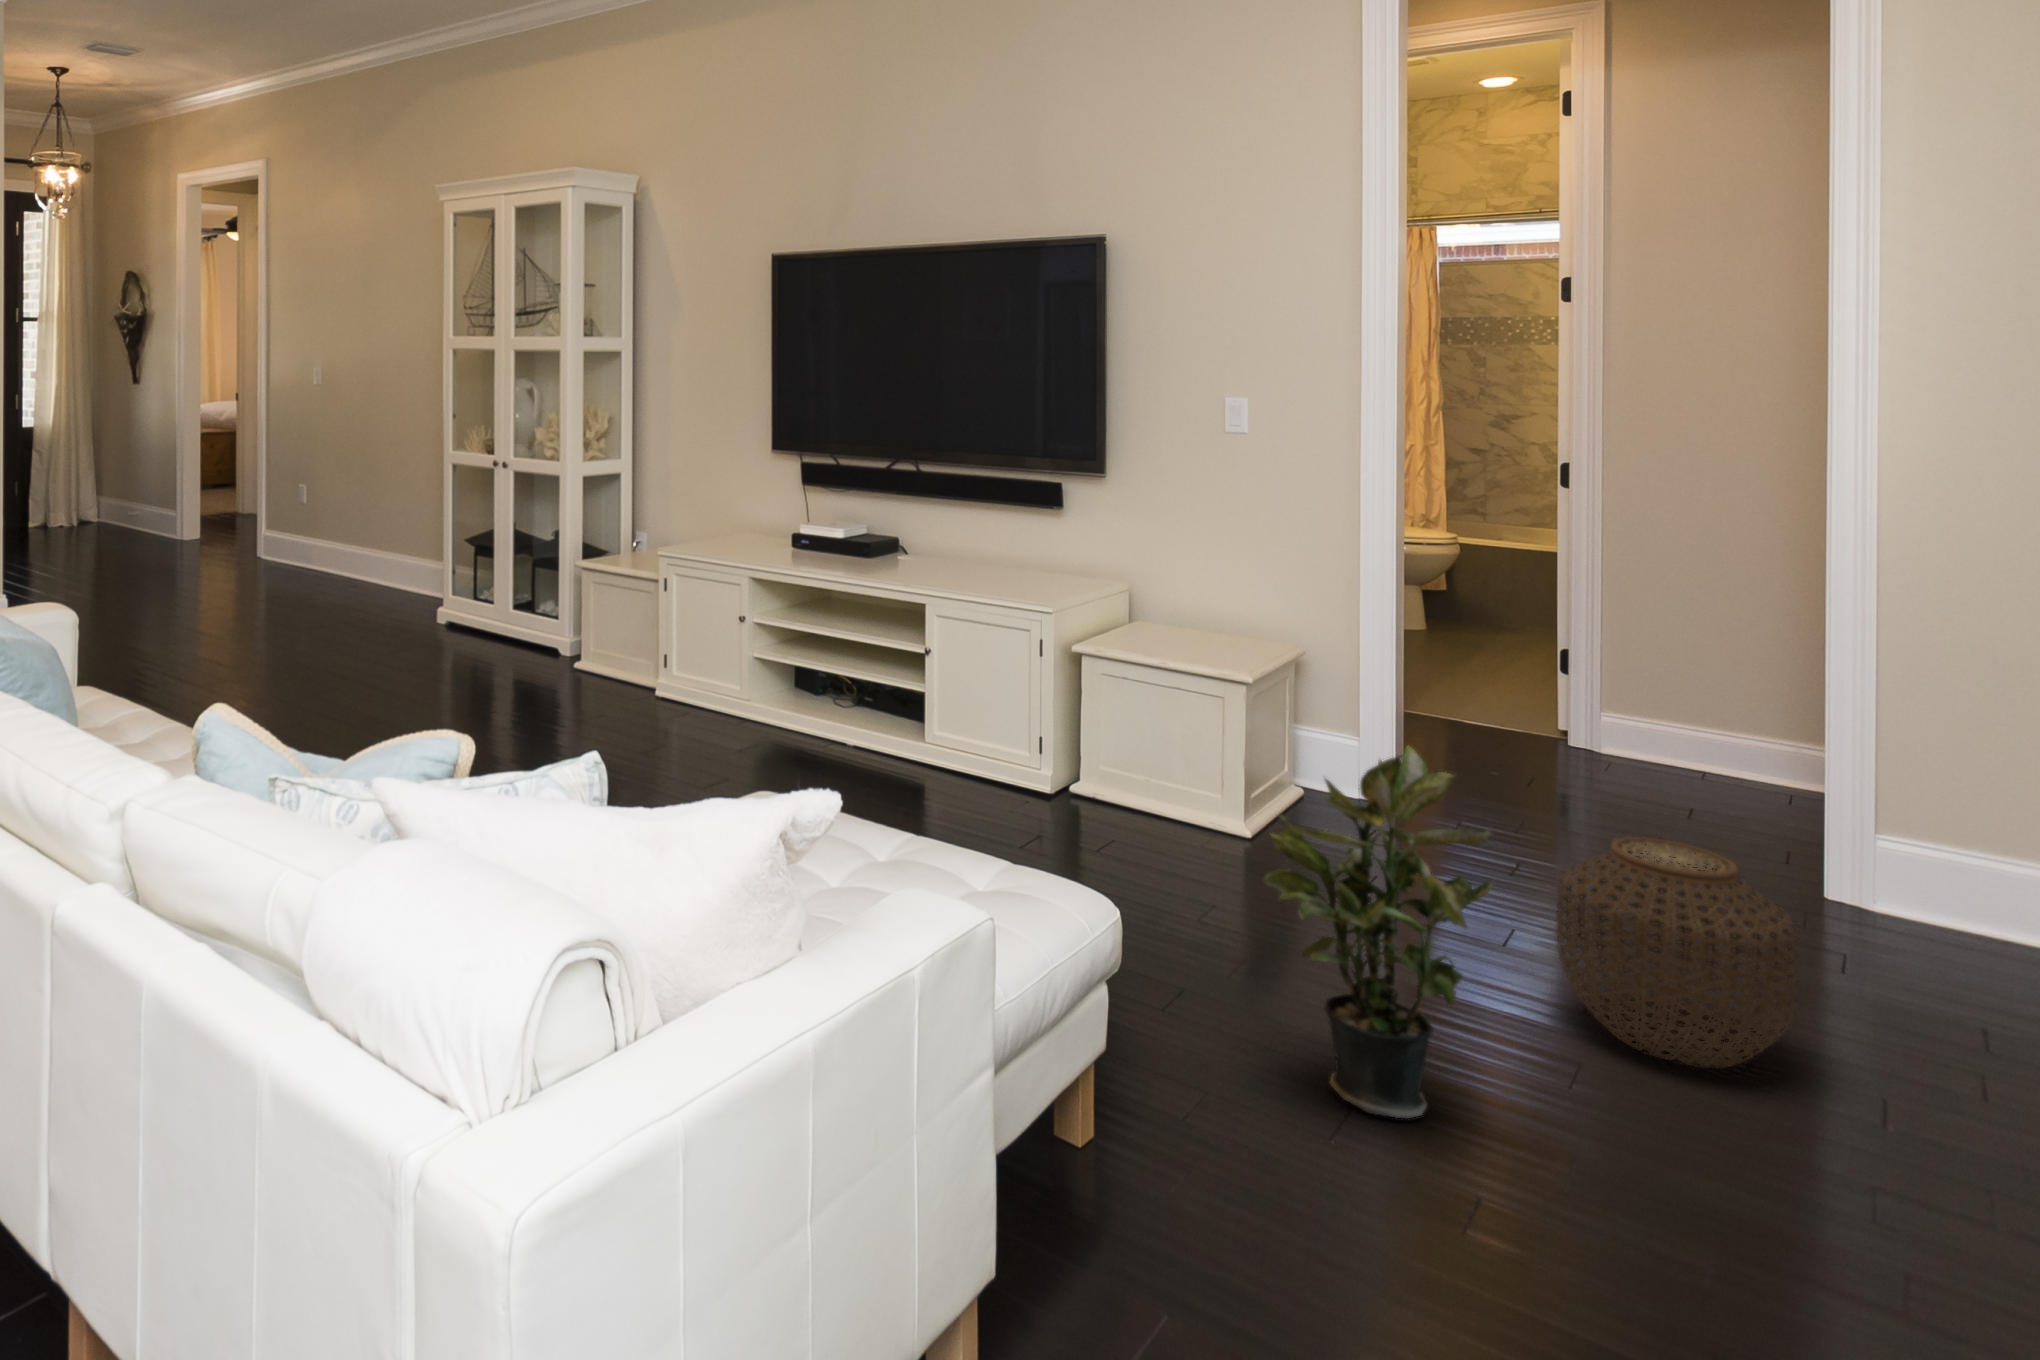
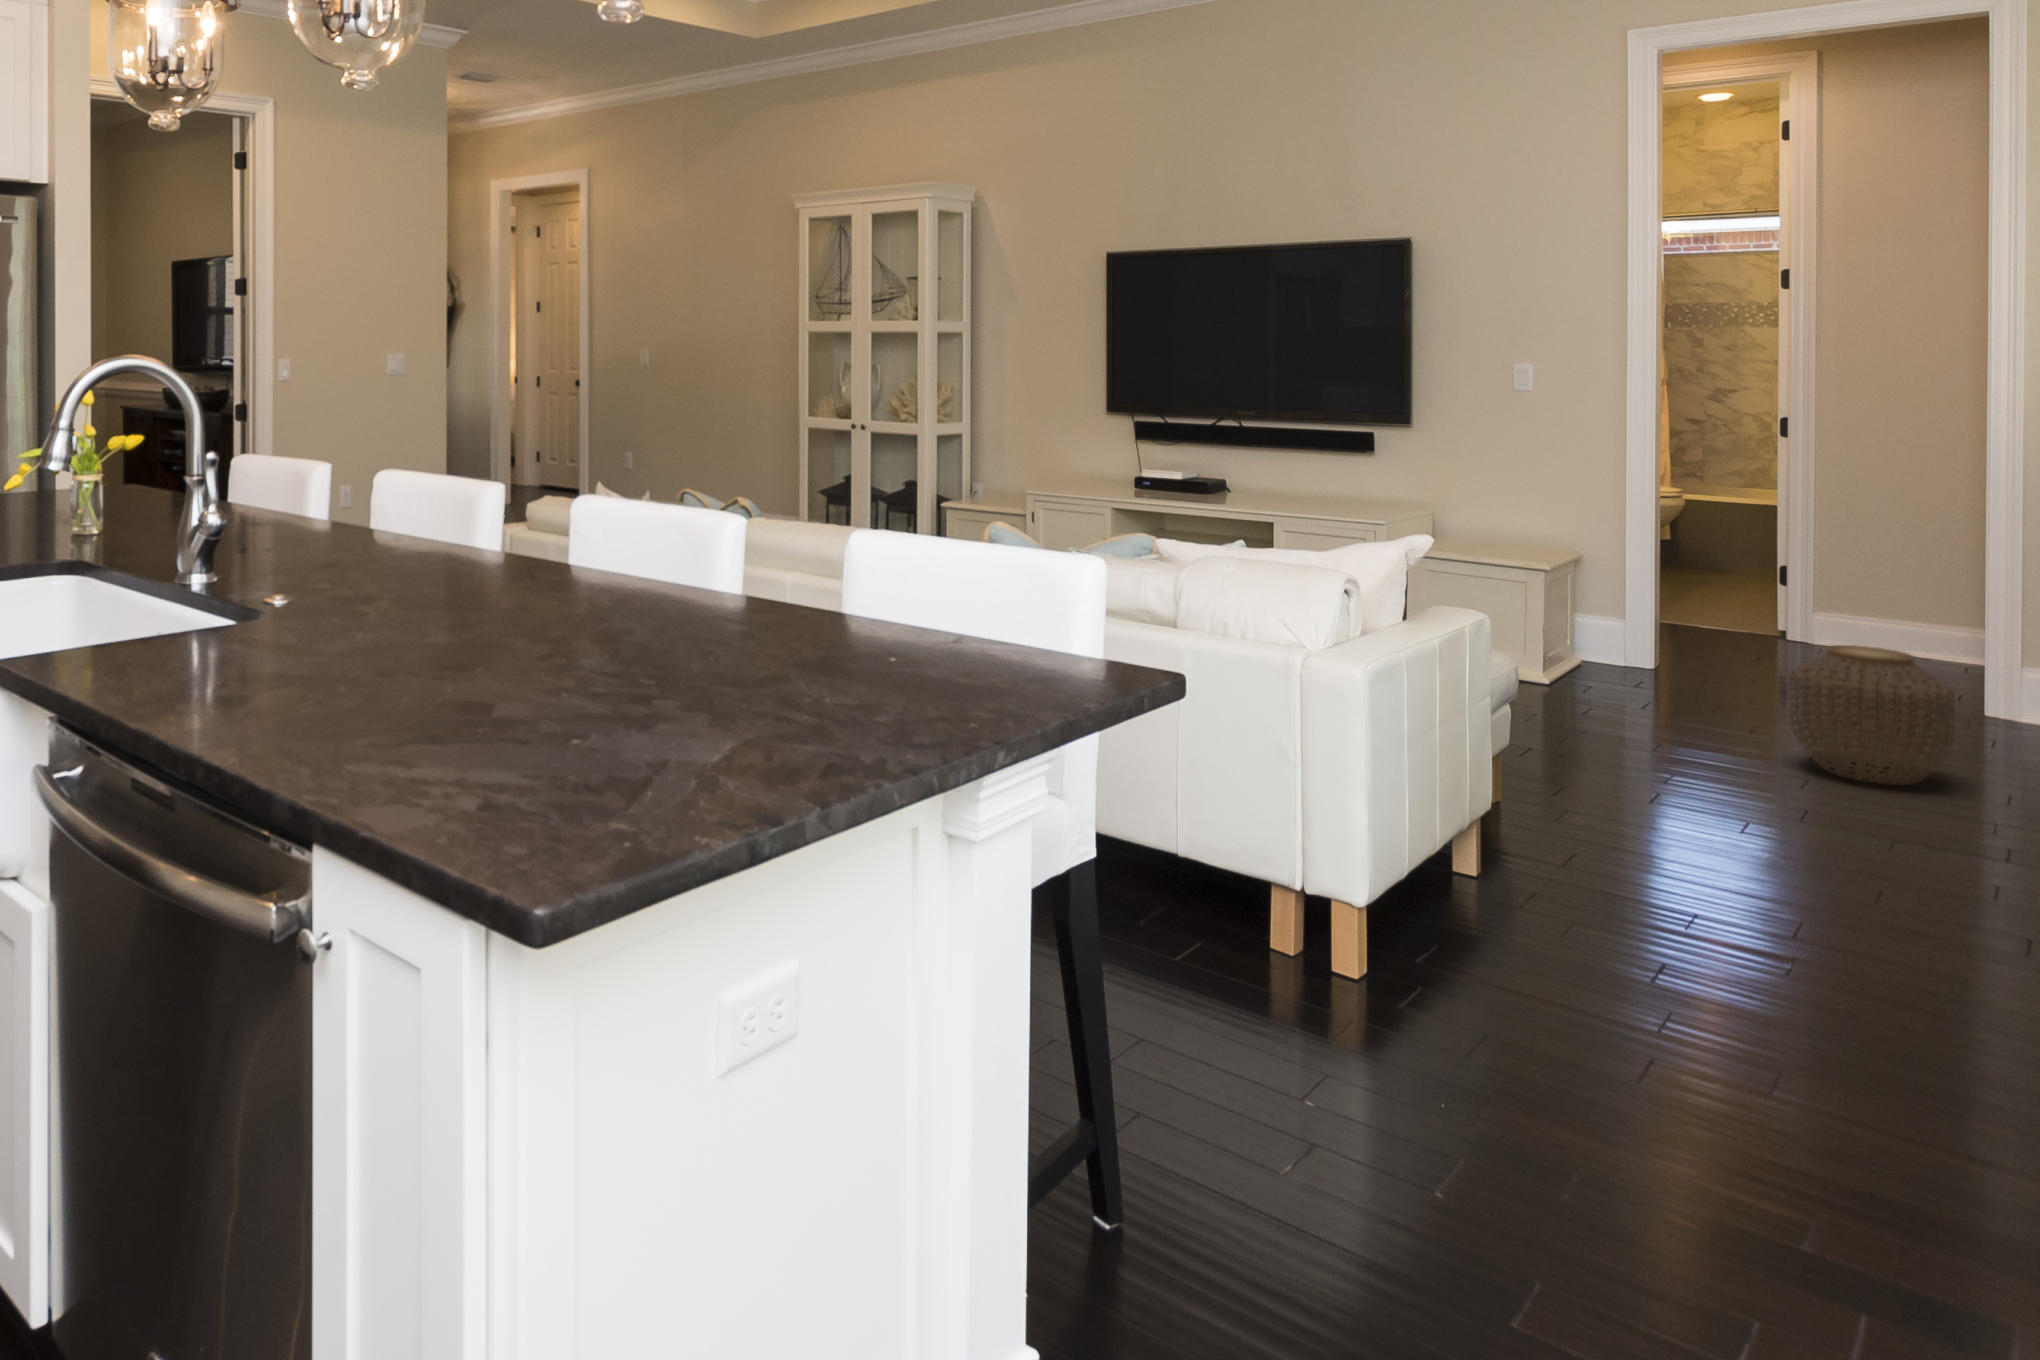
potted plant: present [1263,745,1493,1118] -> none [1593,572,1752,801]

